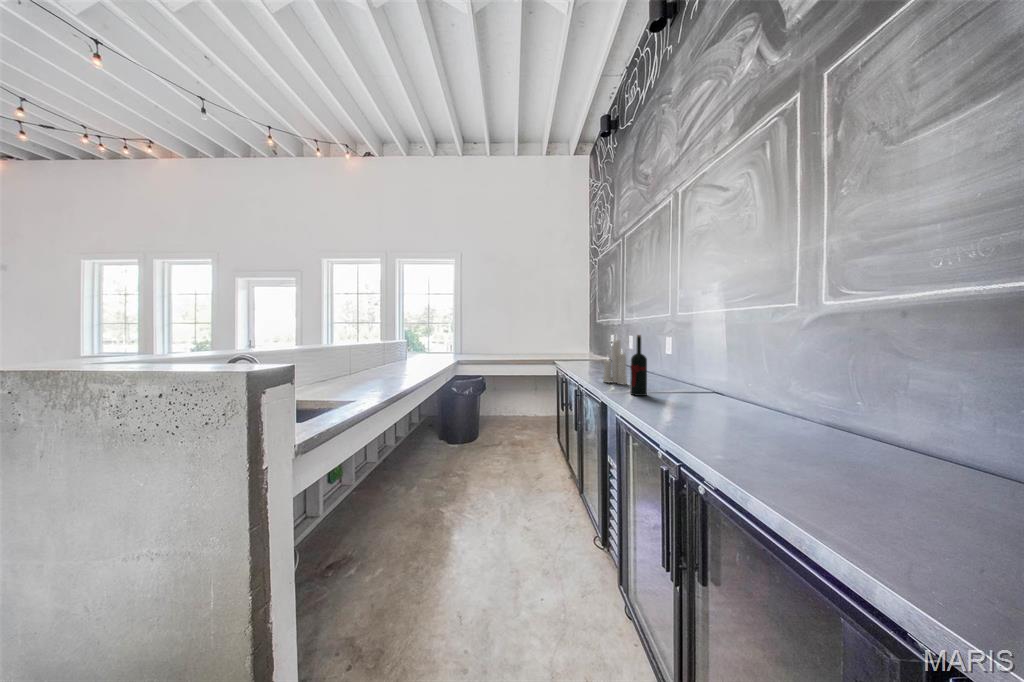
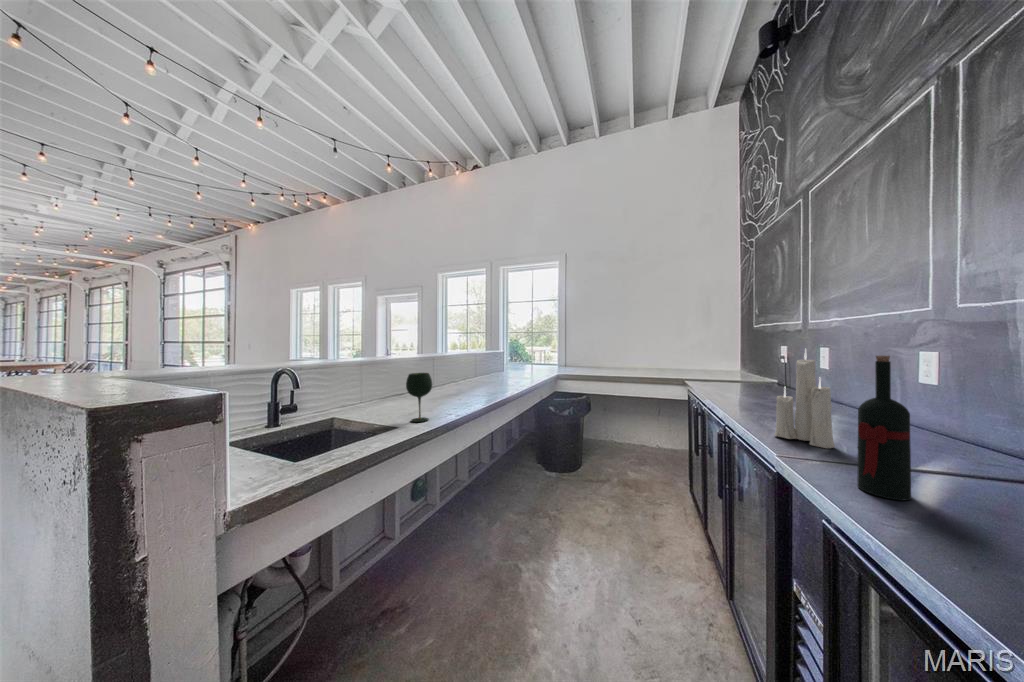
wine glass: none [359,354,381,393] -> present [406,373,432,422]

